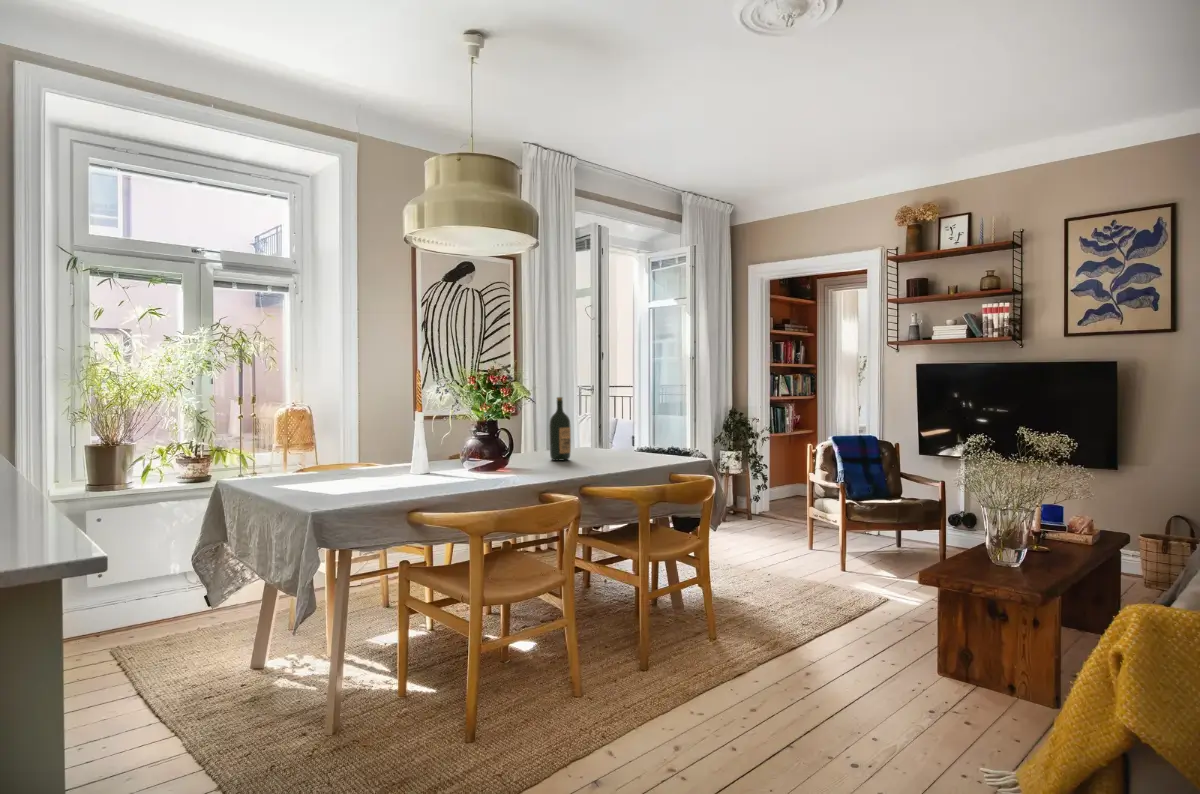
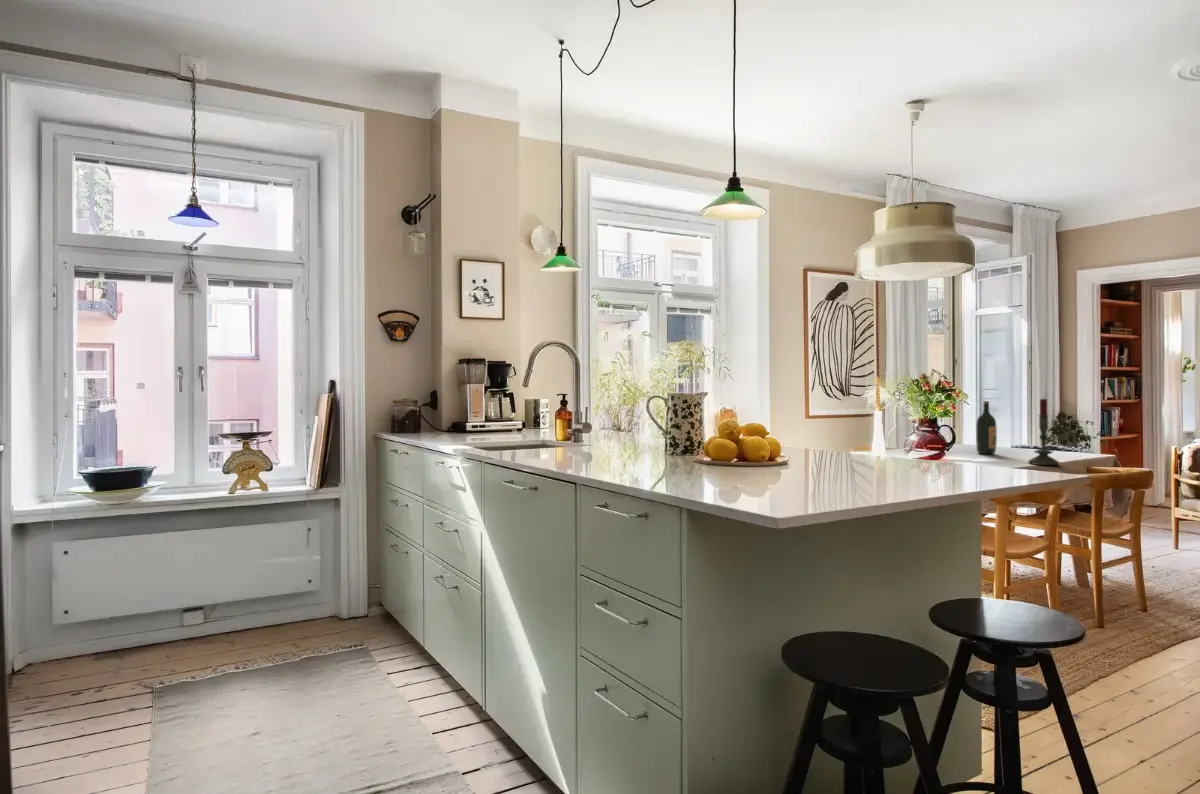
candle: none [583,391,615,474] -> present [1028,398,1059,465]

